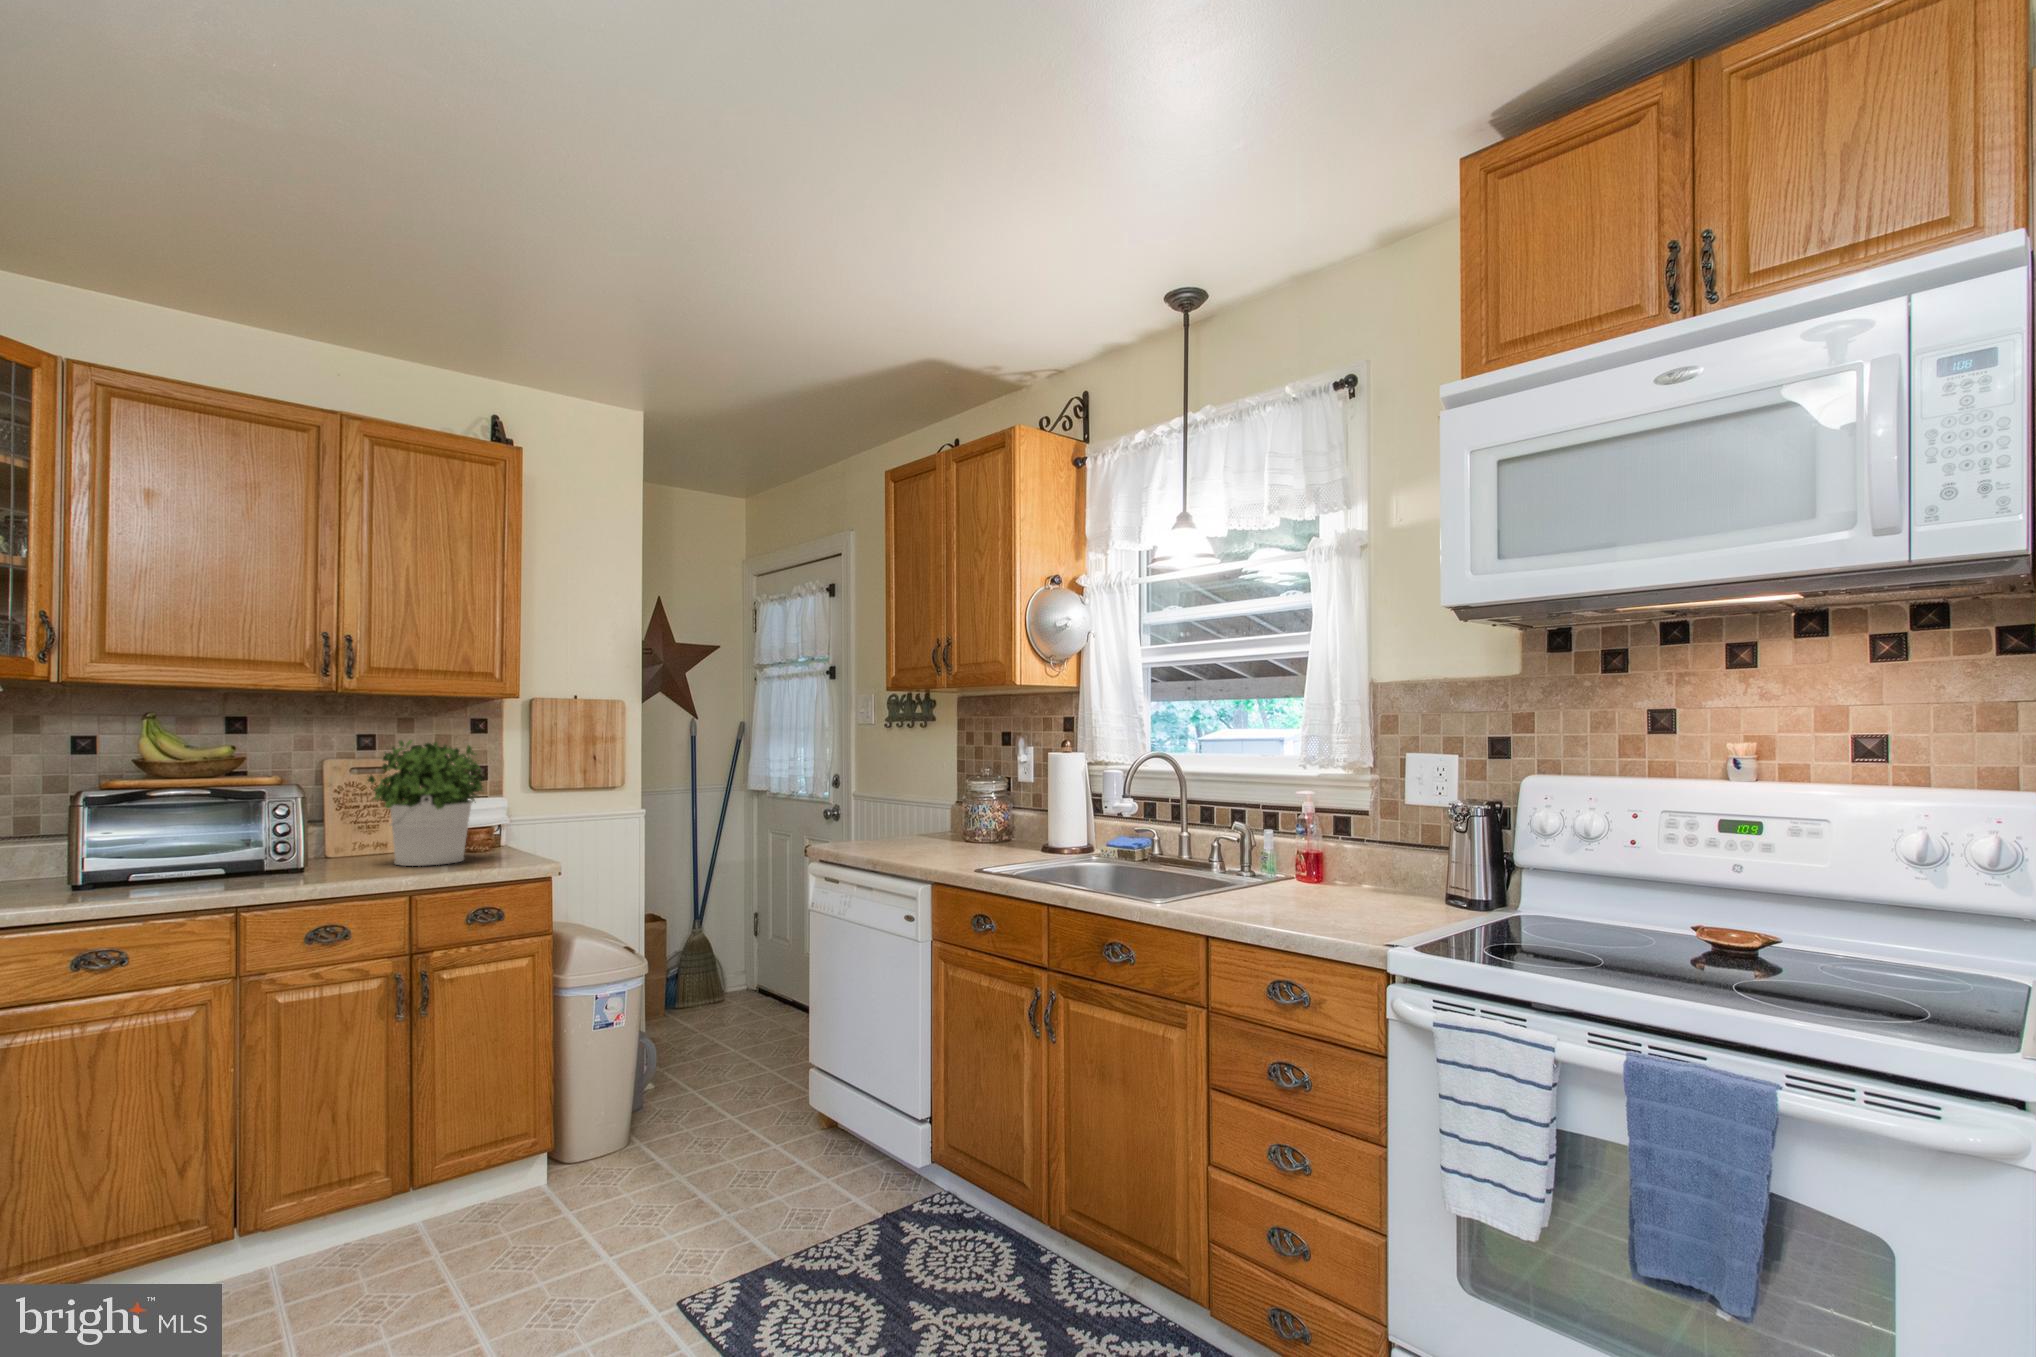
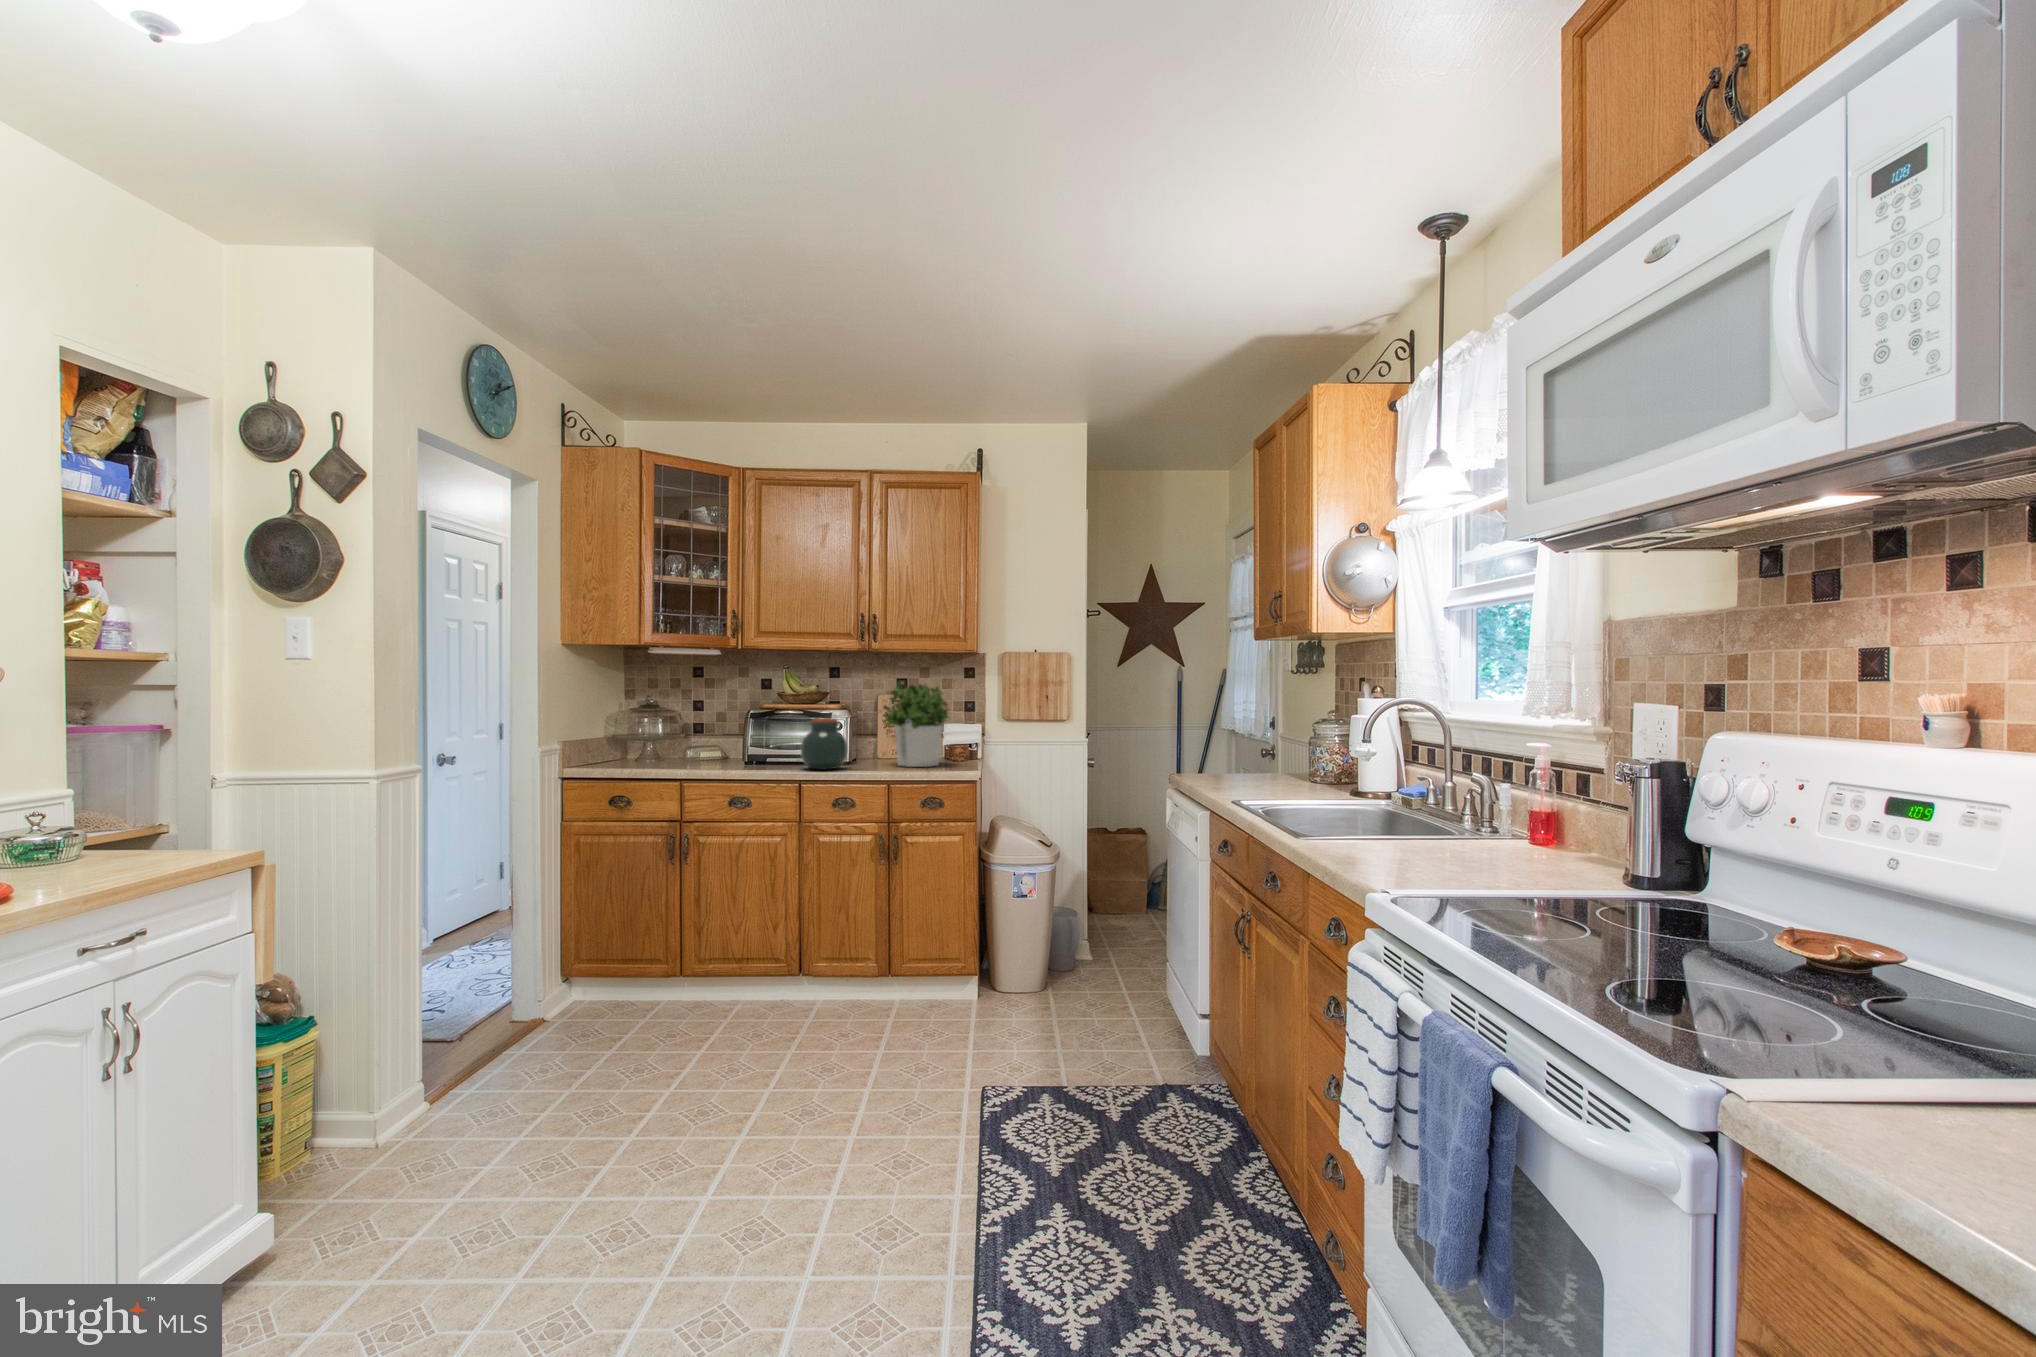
jar: none [234,800,324,883] -> present [801,718,848,770]

